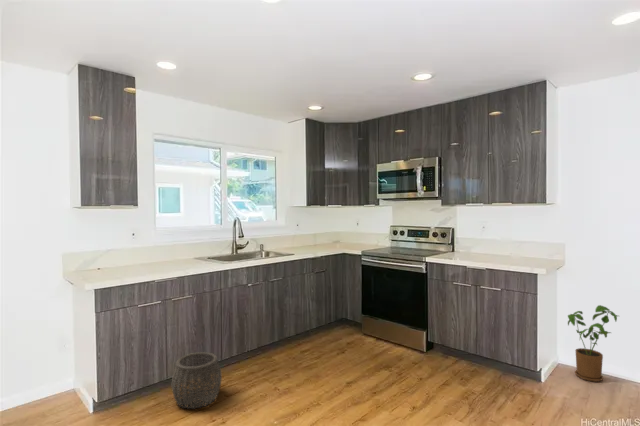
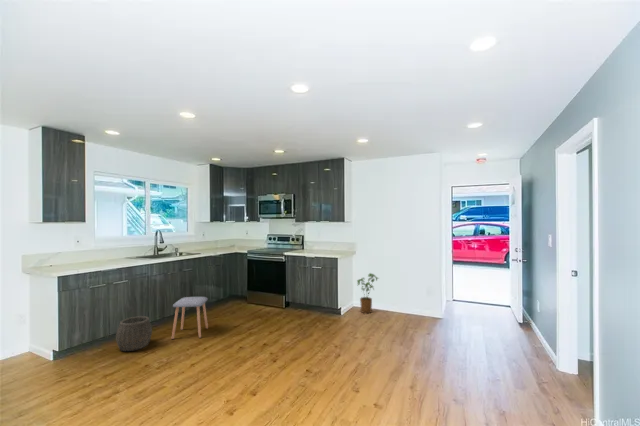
stool: none [250,325,304,397] -> present [172,297,208,339]

